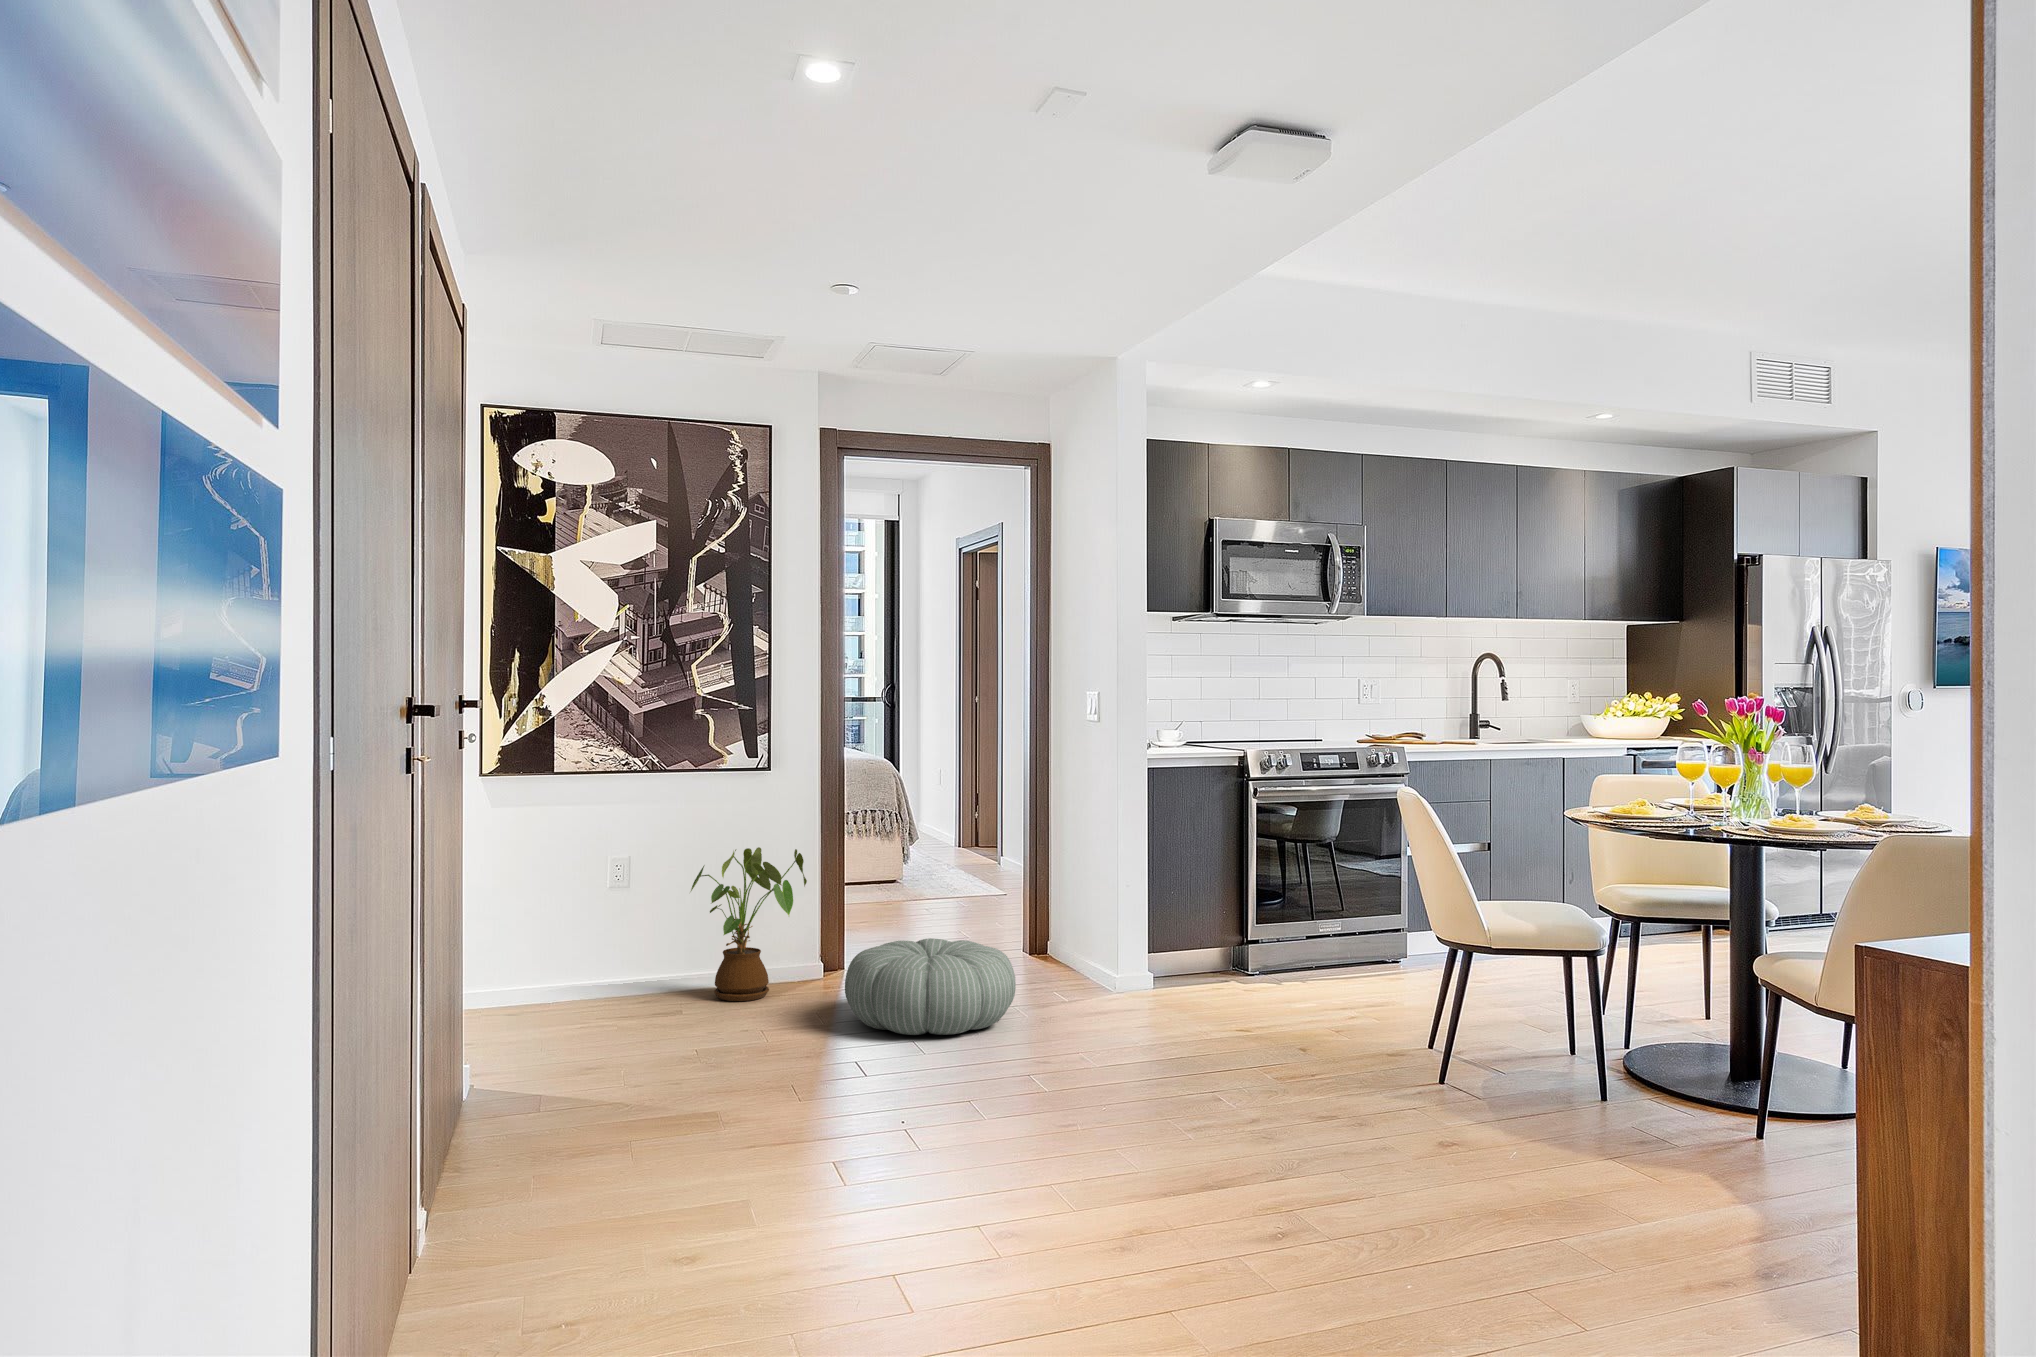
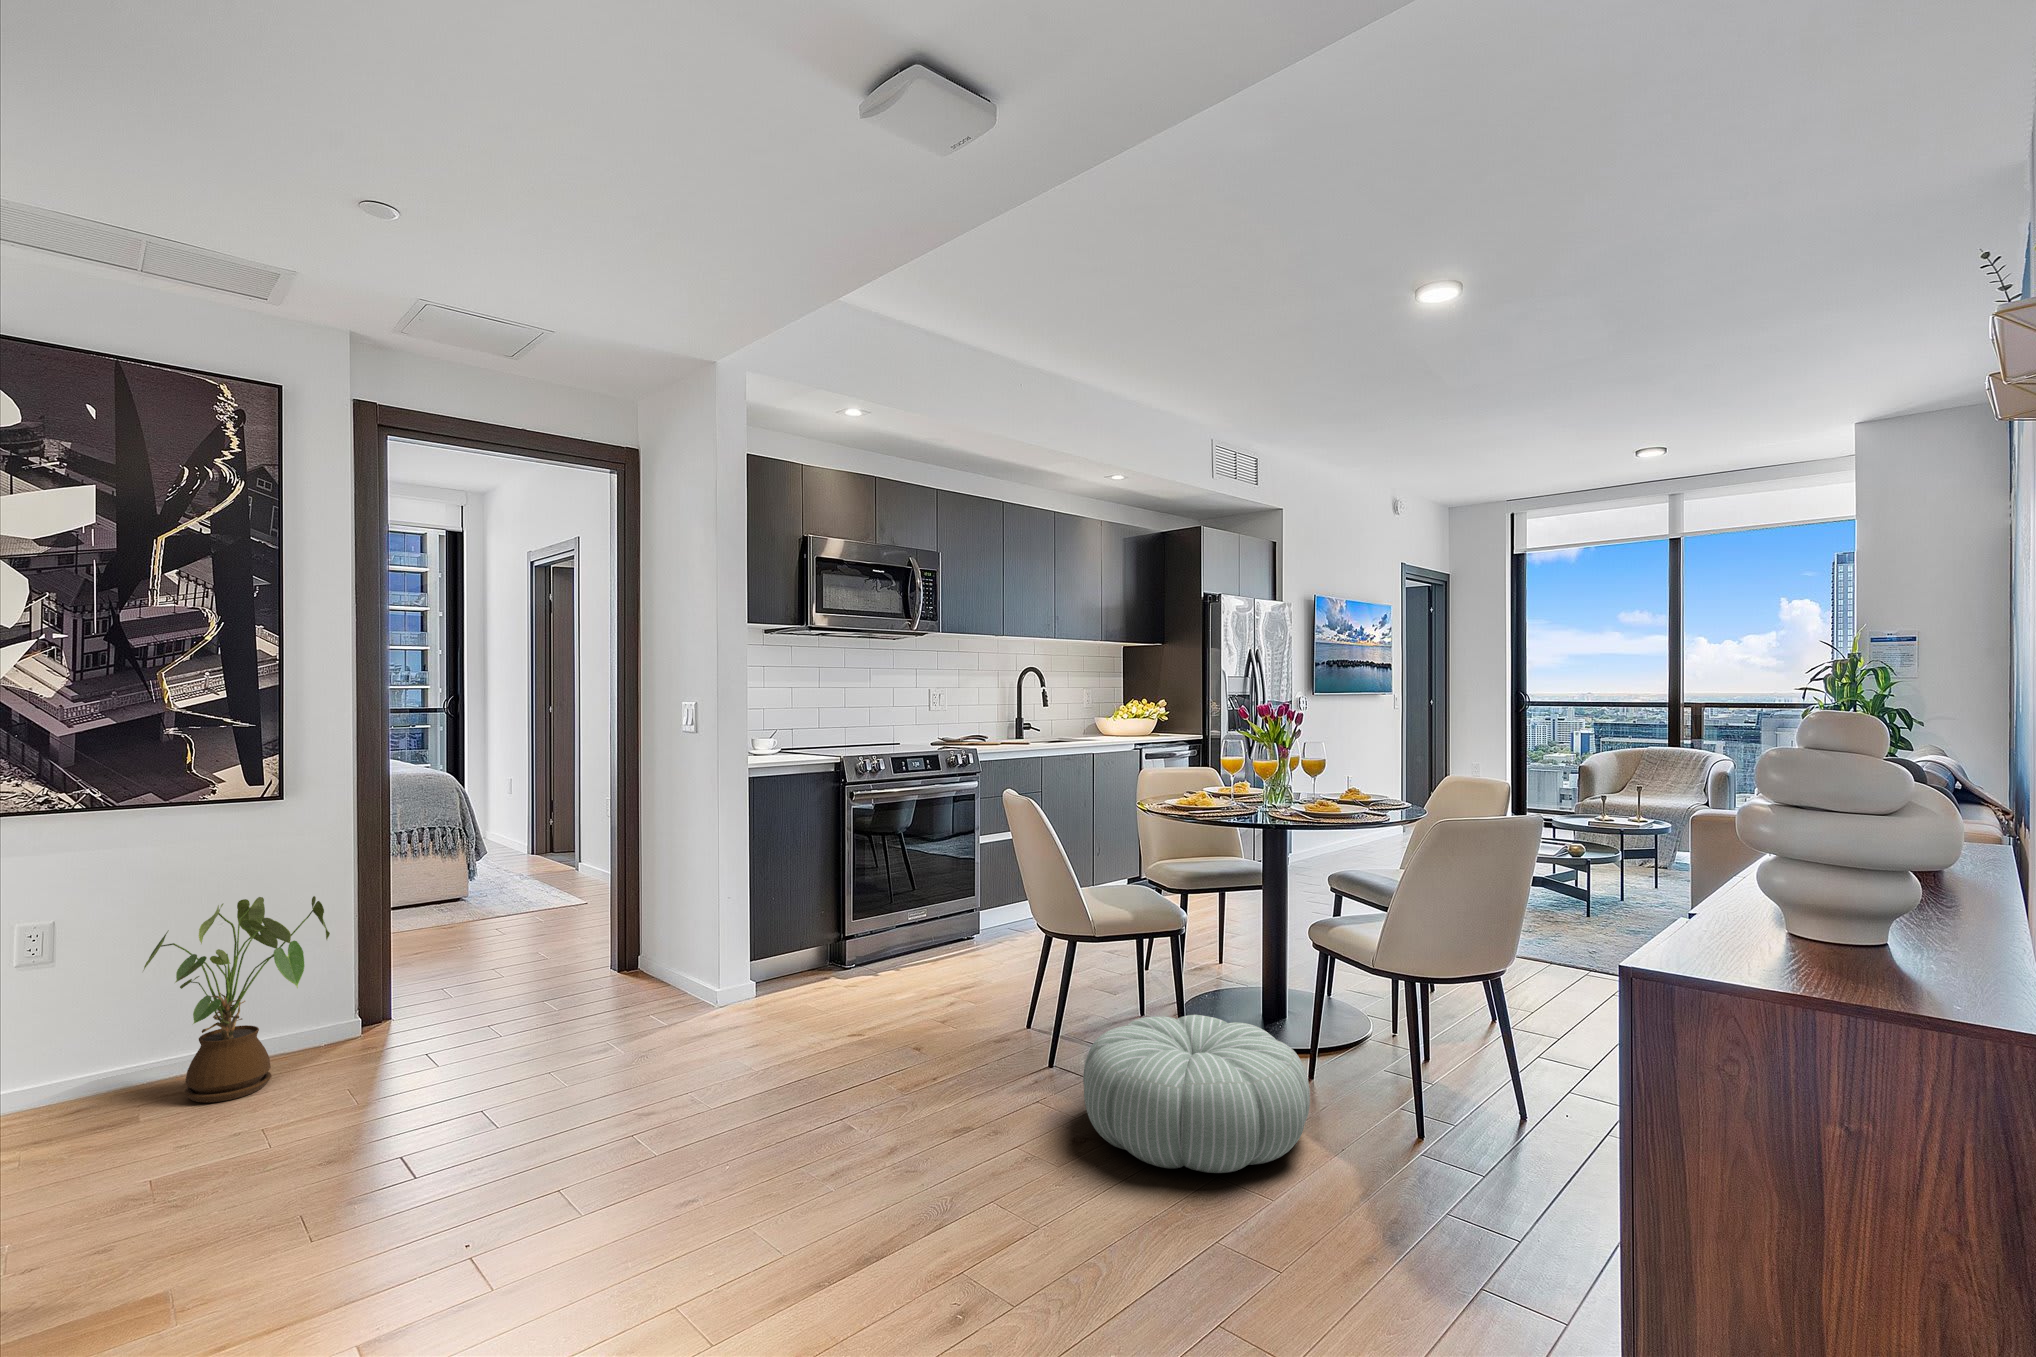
pouf: present [845,938,1016,1035] -> present [1083,1015,1310,1173]

